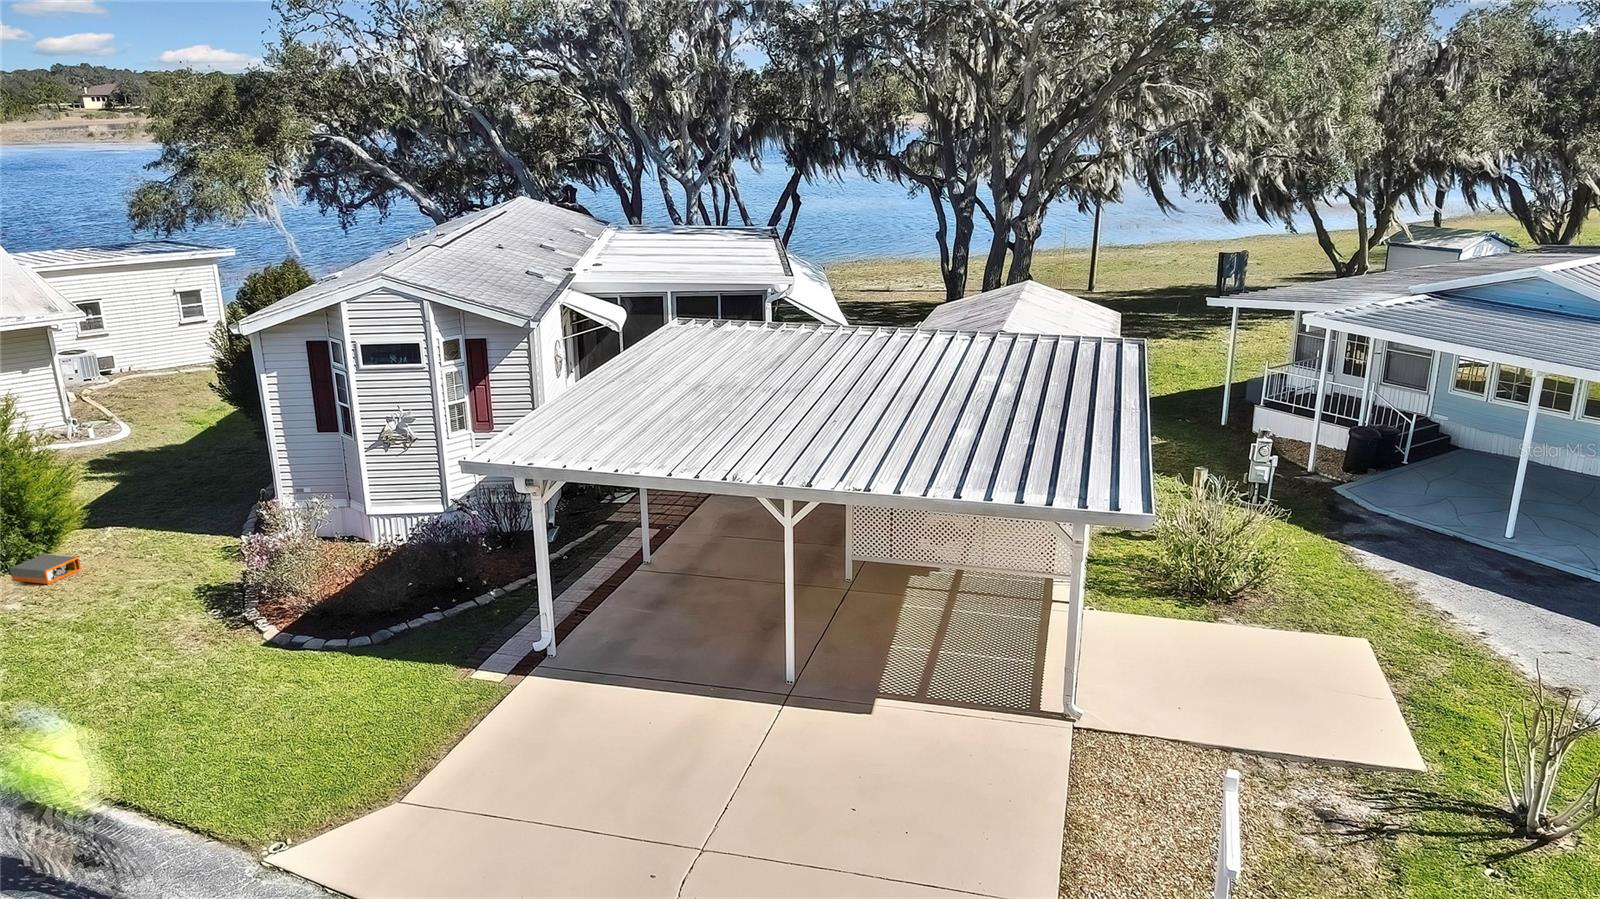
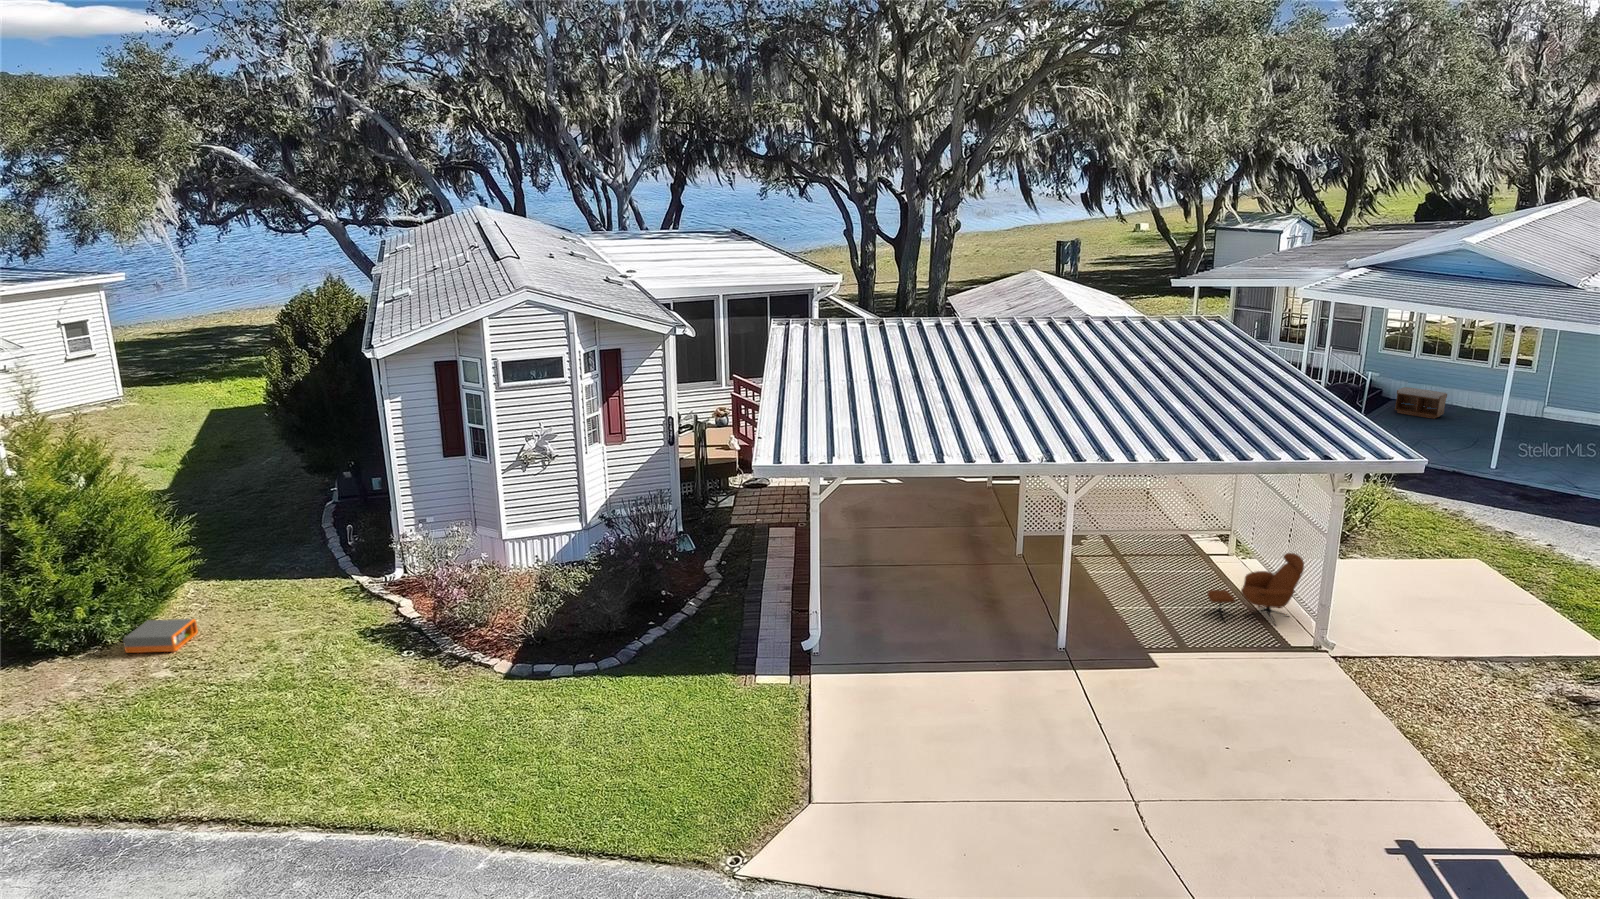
bench: none [1436,429,1500,468] -> present [1394,387,1447,419]
lounge chair: none [978,606,1084,684] -> present [1204,553,1304,623]

